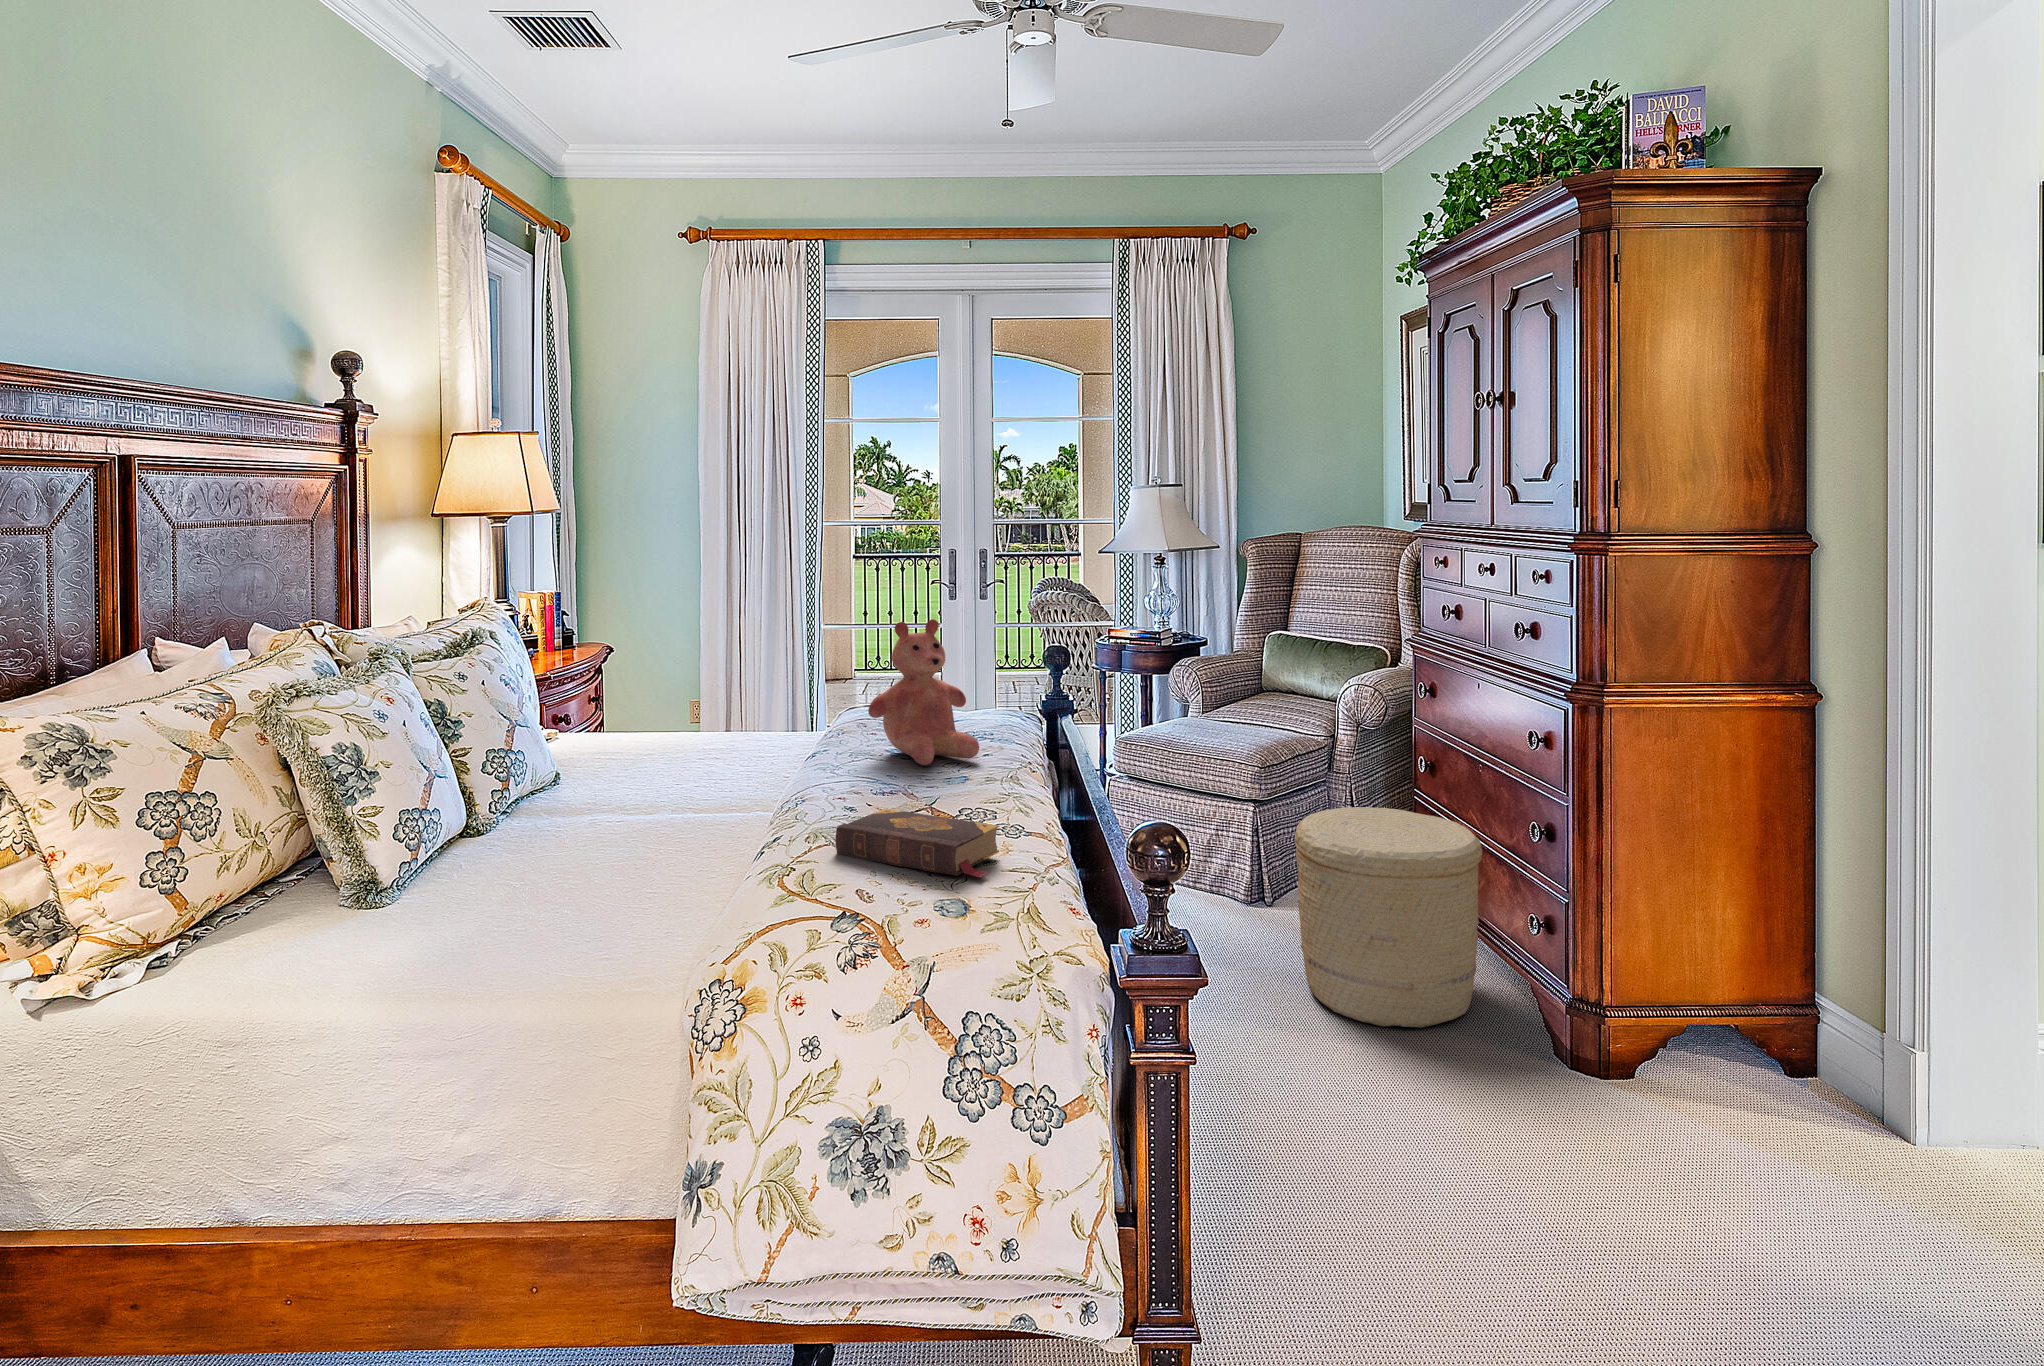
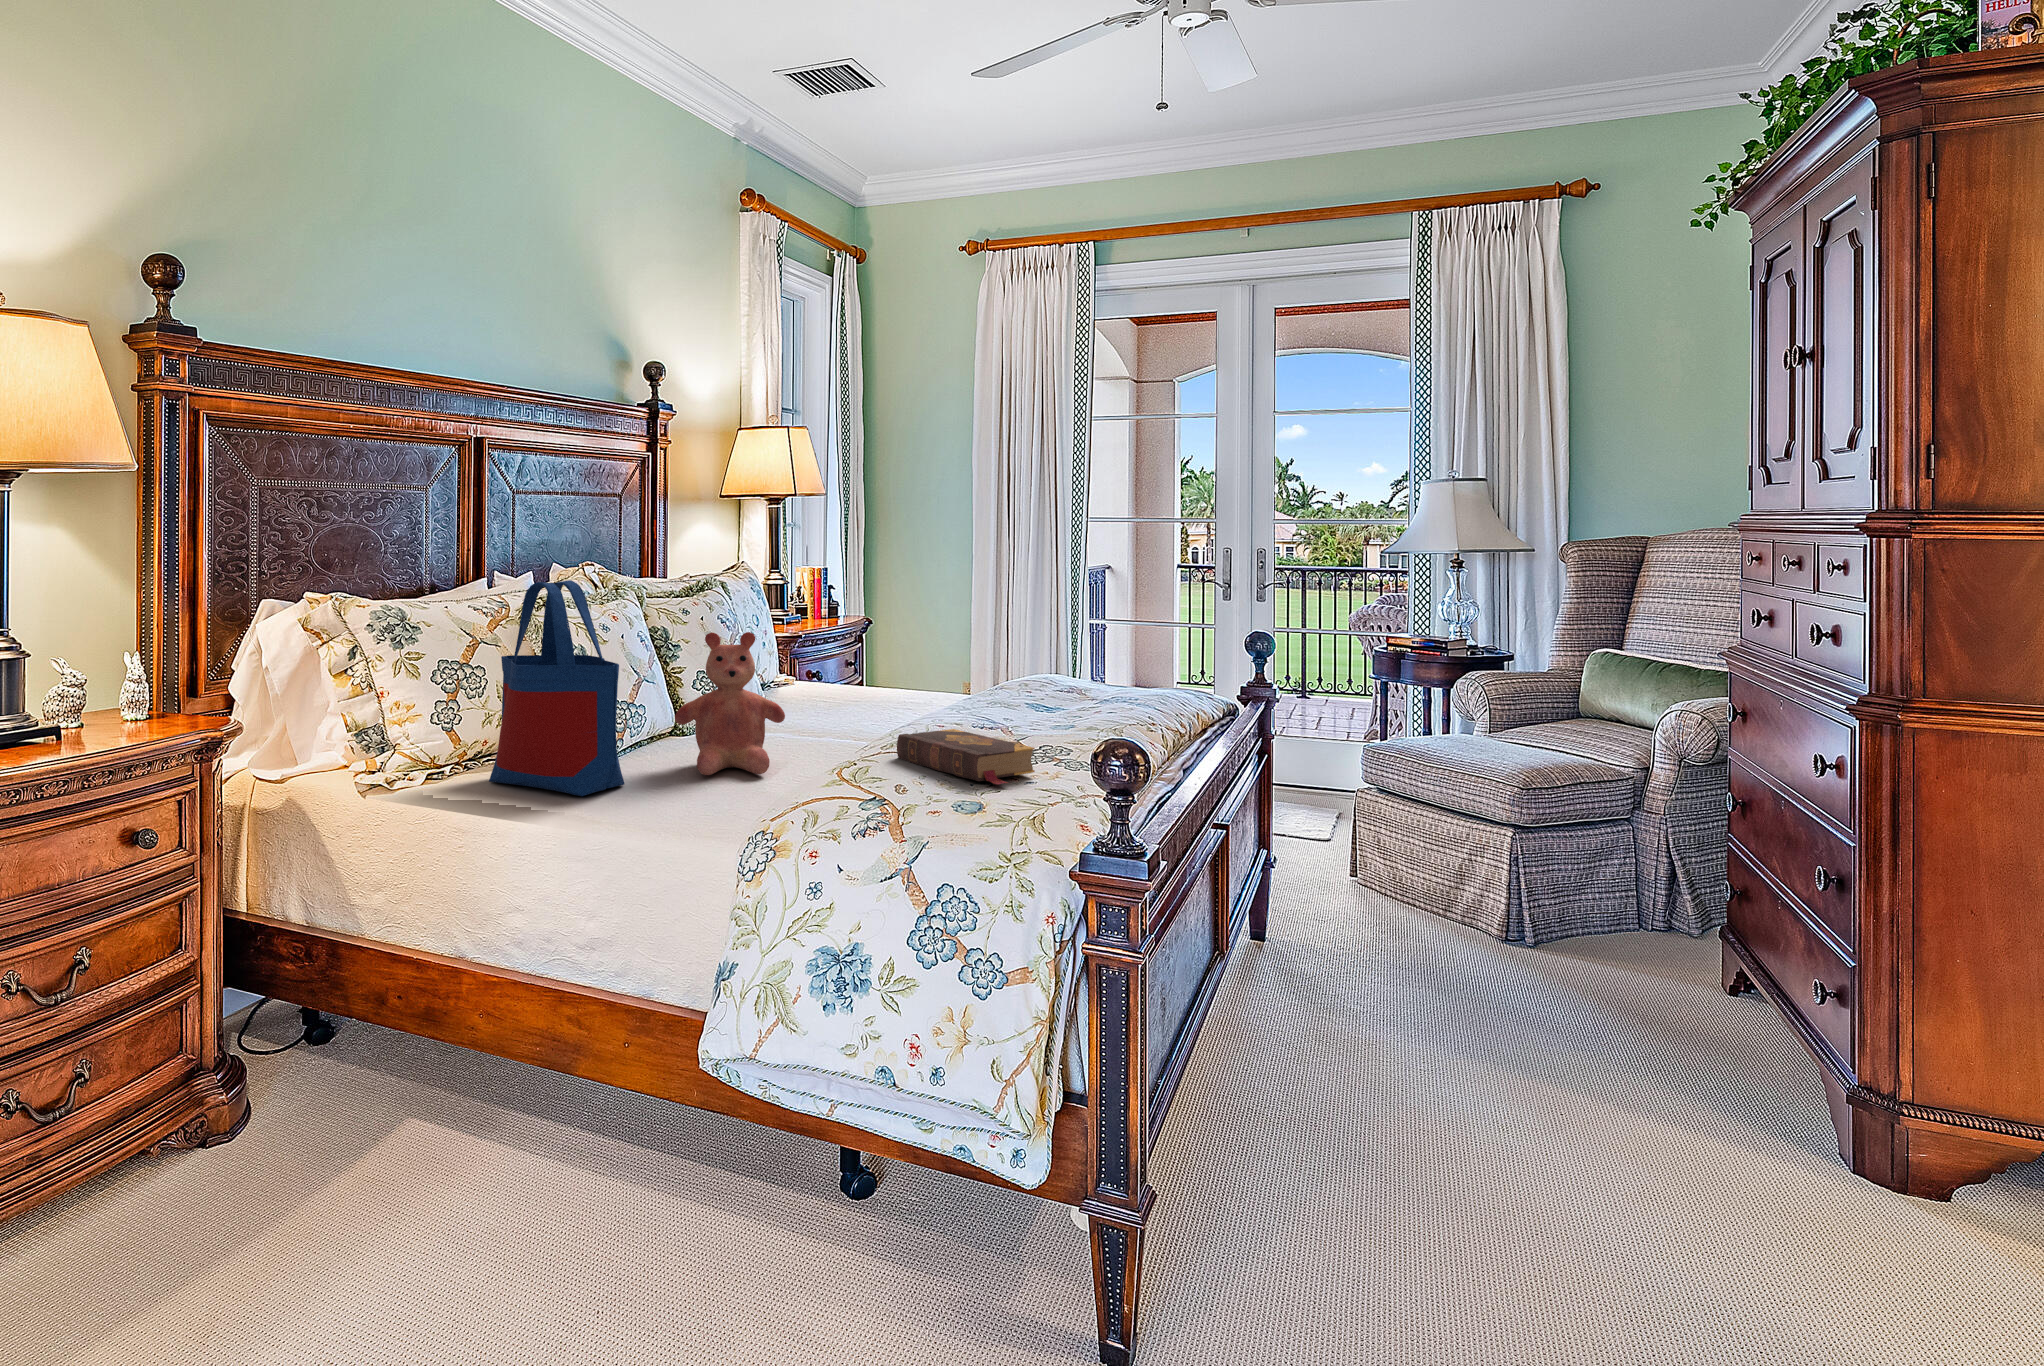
teddy bear: present [868,619,979,765] -> present [675,632,785,775]
tote bag: none [253,668,464,963] -> present [489,580,624,796]
woven basket: present [1295,807,1482,1028] -> none [1516,833,1765,1089]

